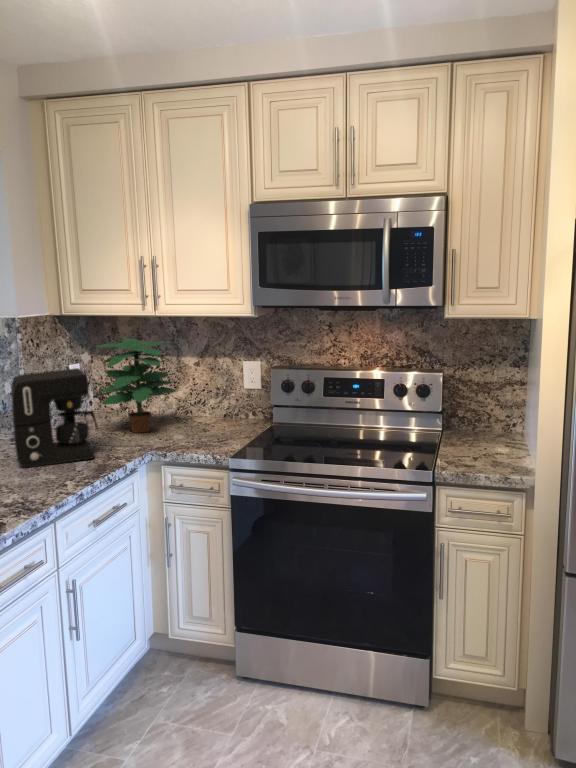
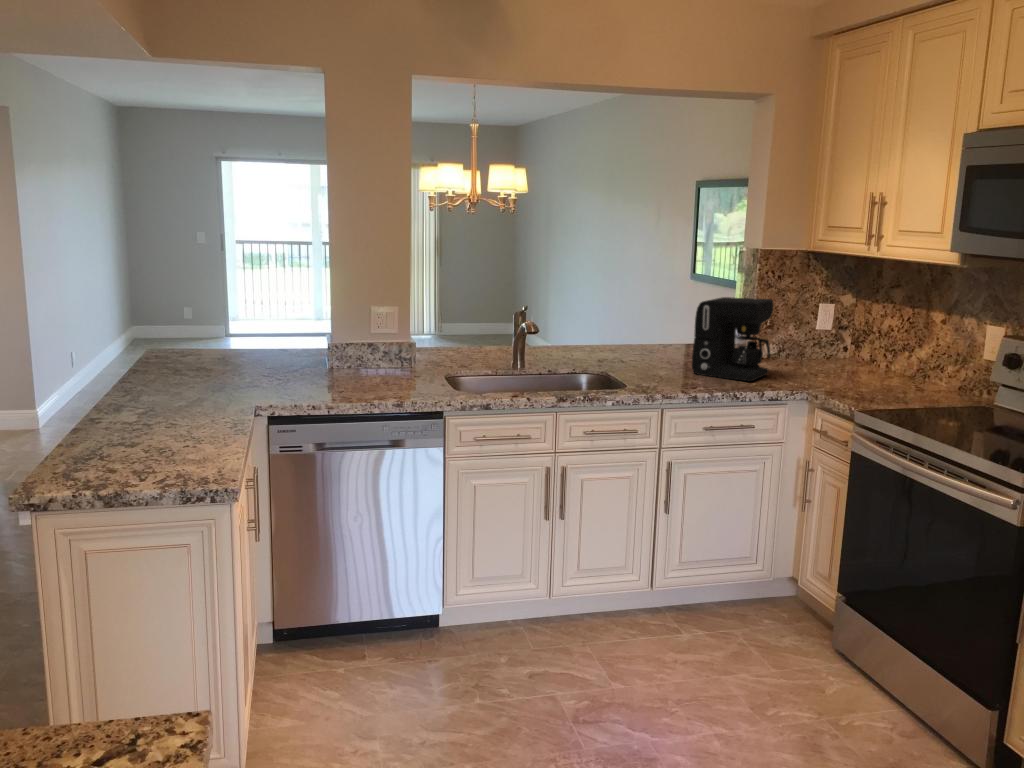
potted plant: present [97,338,177,433] -> none [808,281,904,380]

